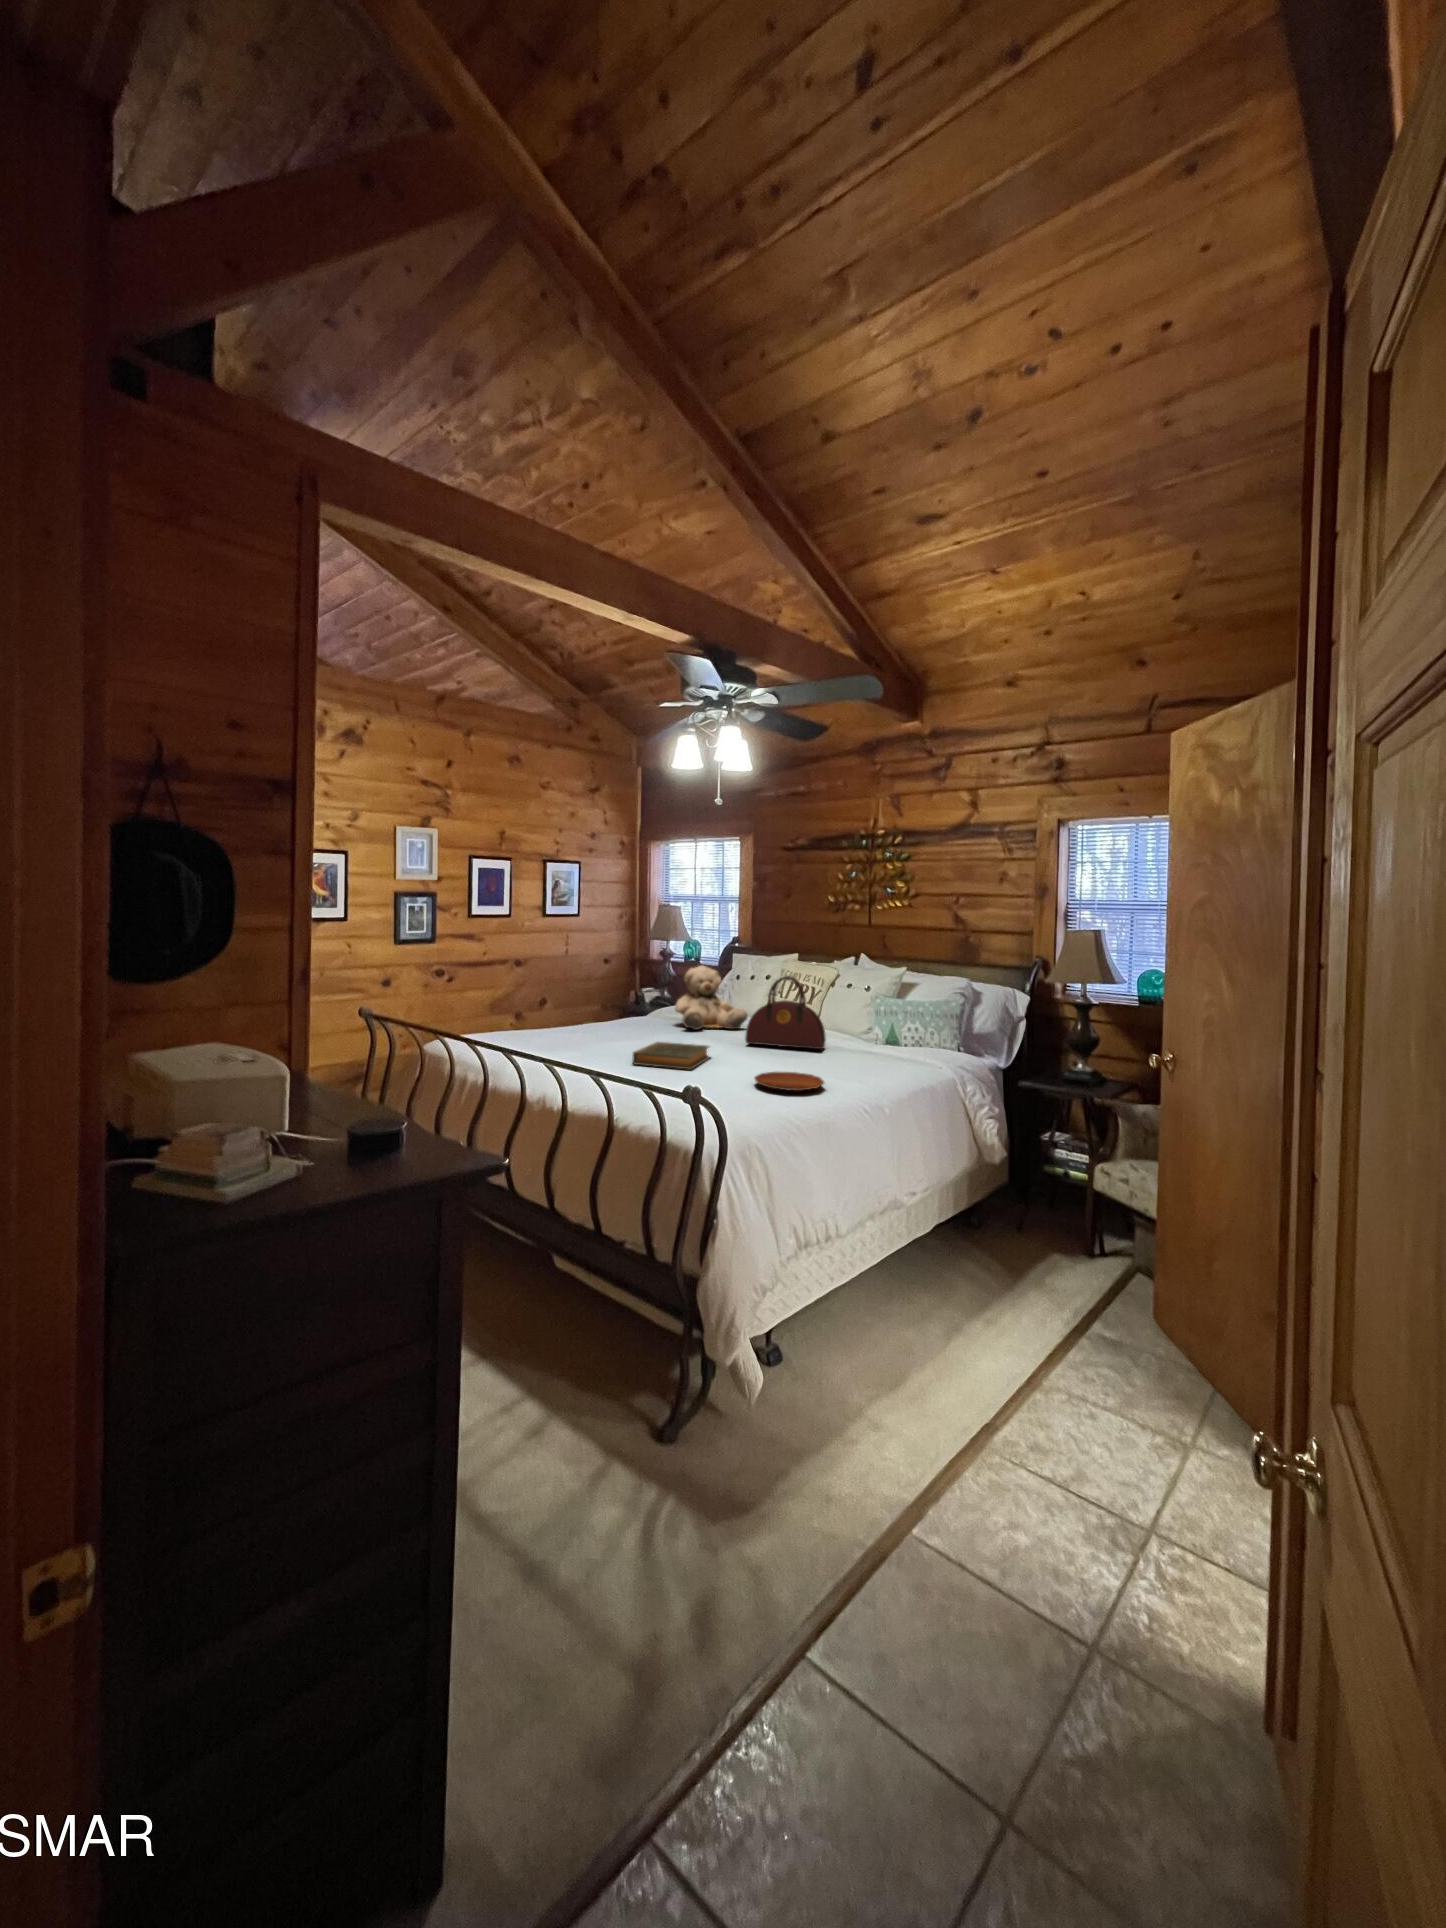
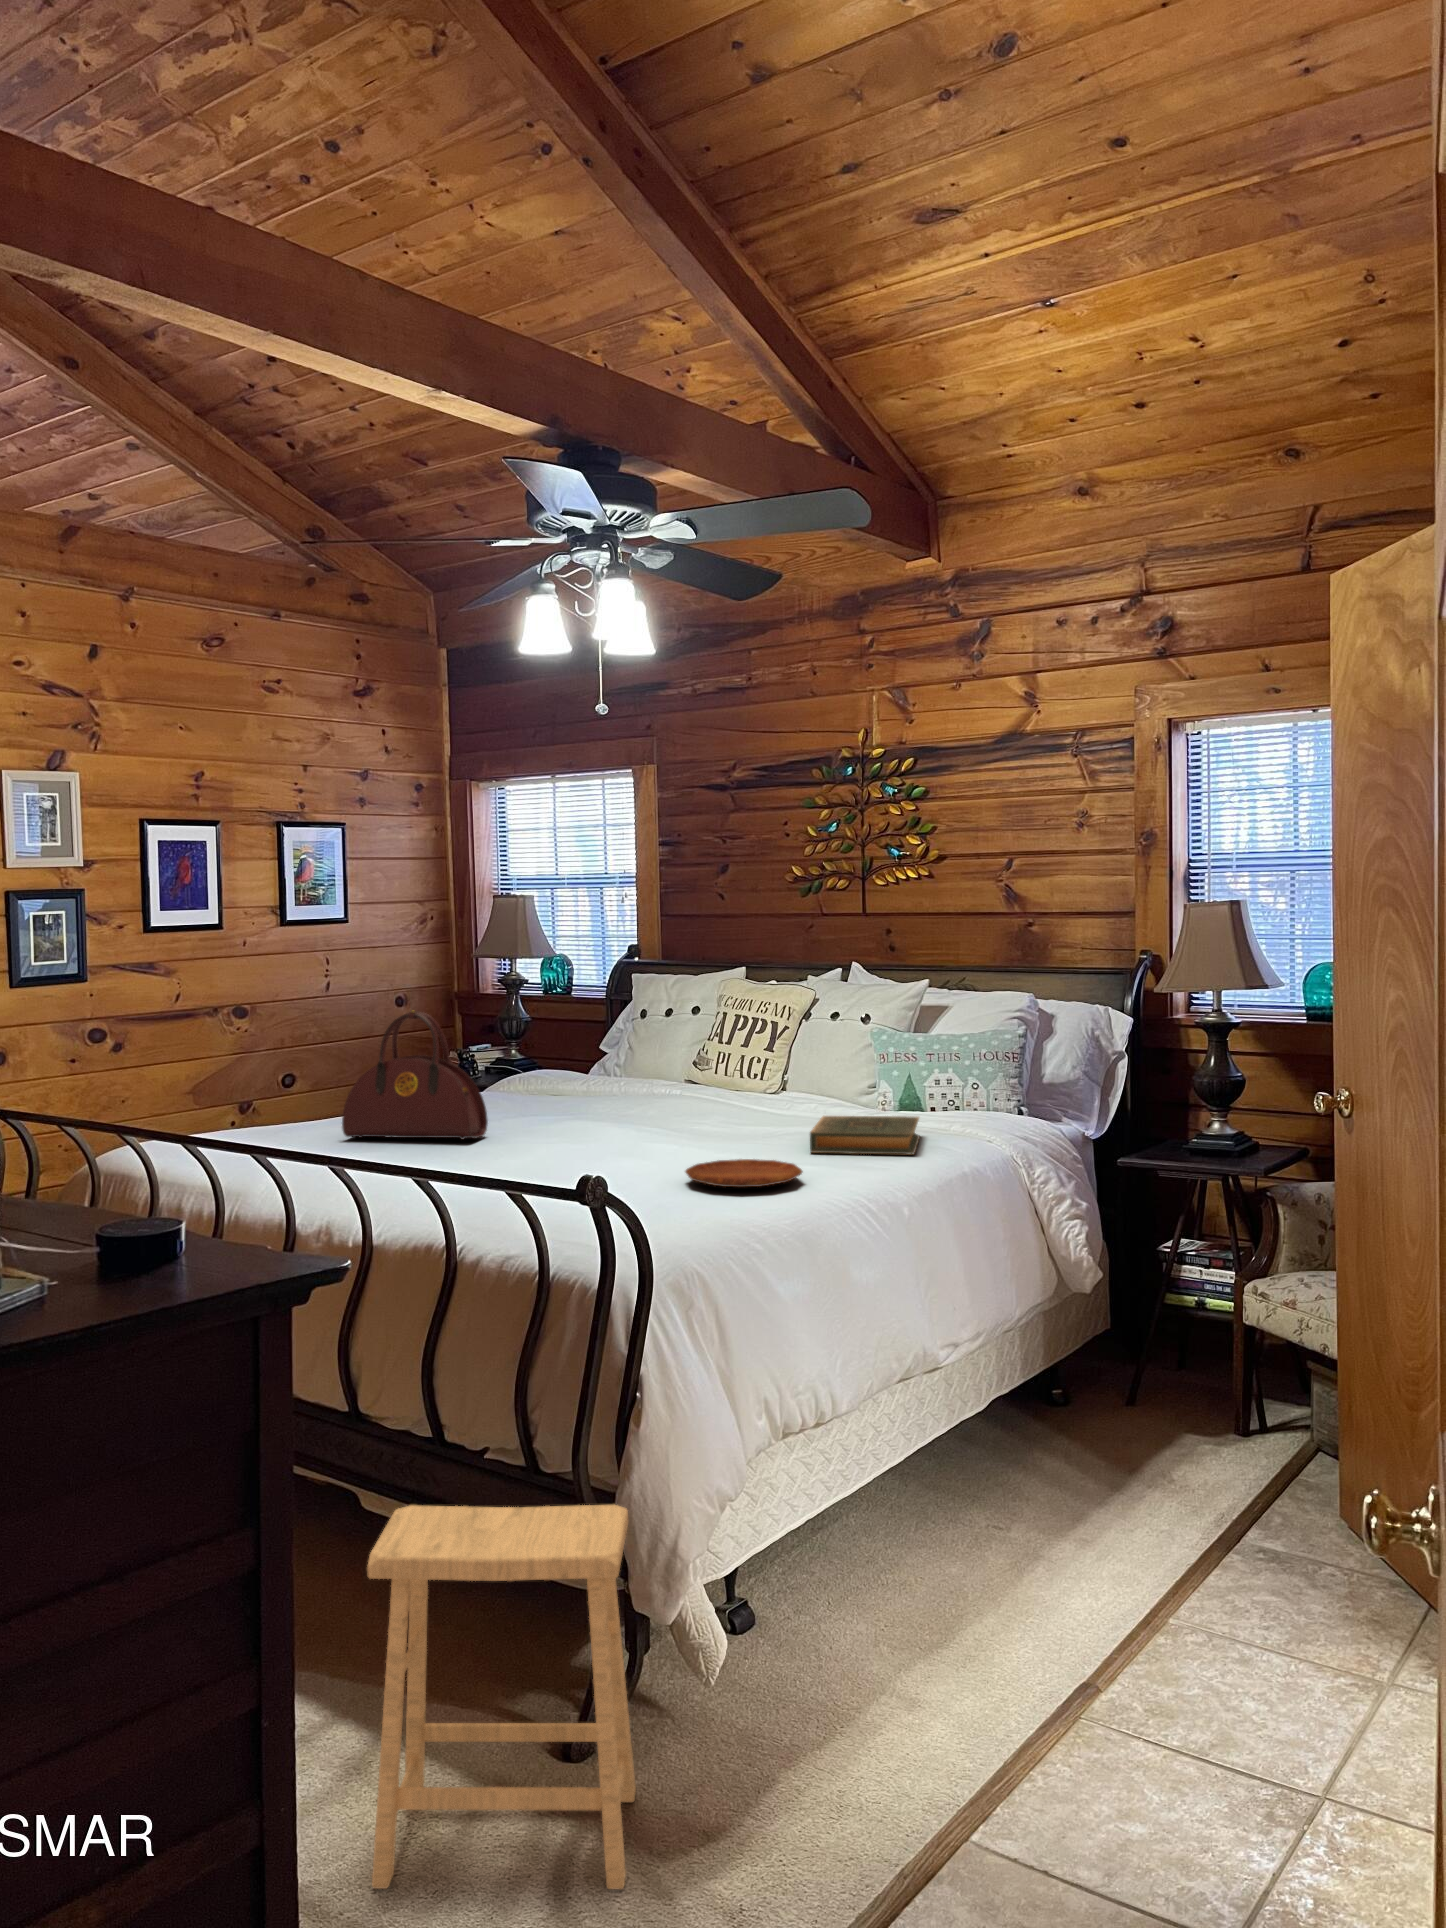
teddy bear: present [675,966,748,1030] -> none [535,994,664,1107]
handbag: present [745,976,826,1049] -> present [342,1011,488,1140]
hardback book: present [632,1042,710,1069] -> present [810,1116,920,1154]
footstool: none [532,1282,703,1544] -> present [367,1505,636,1890]

